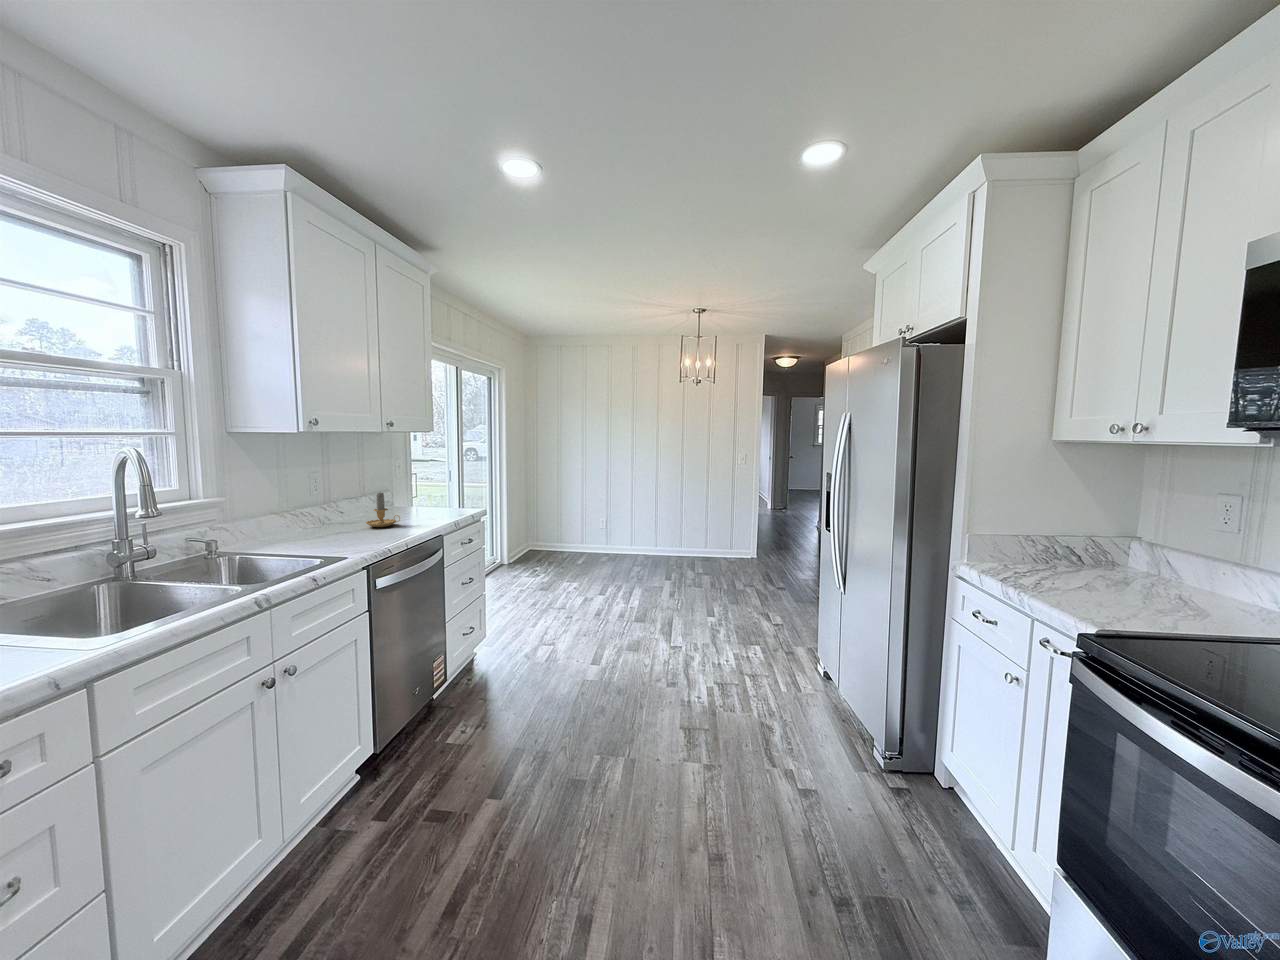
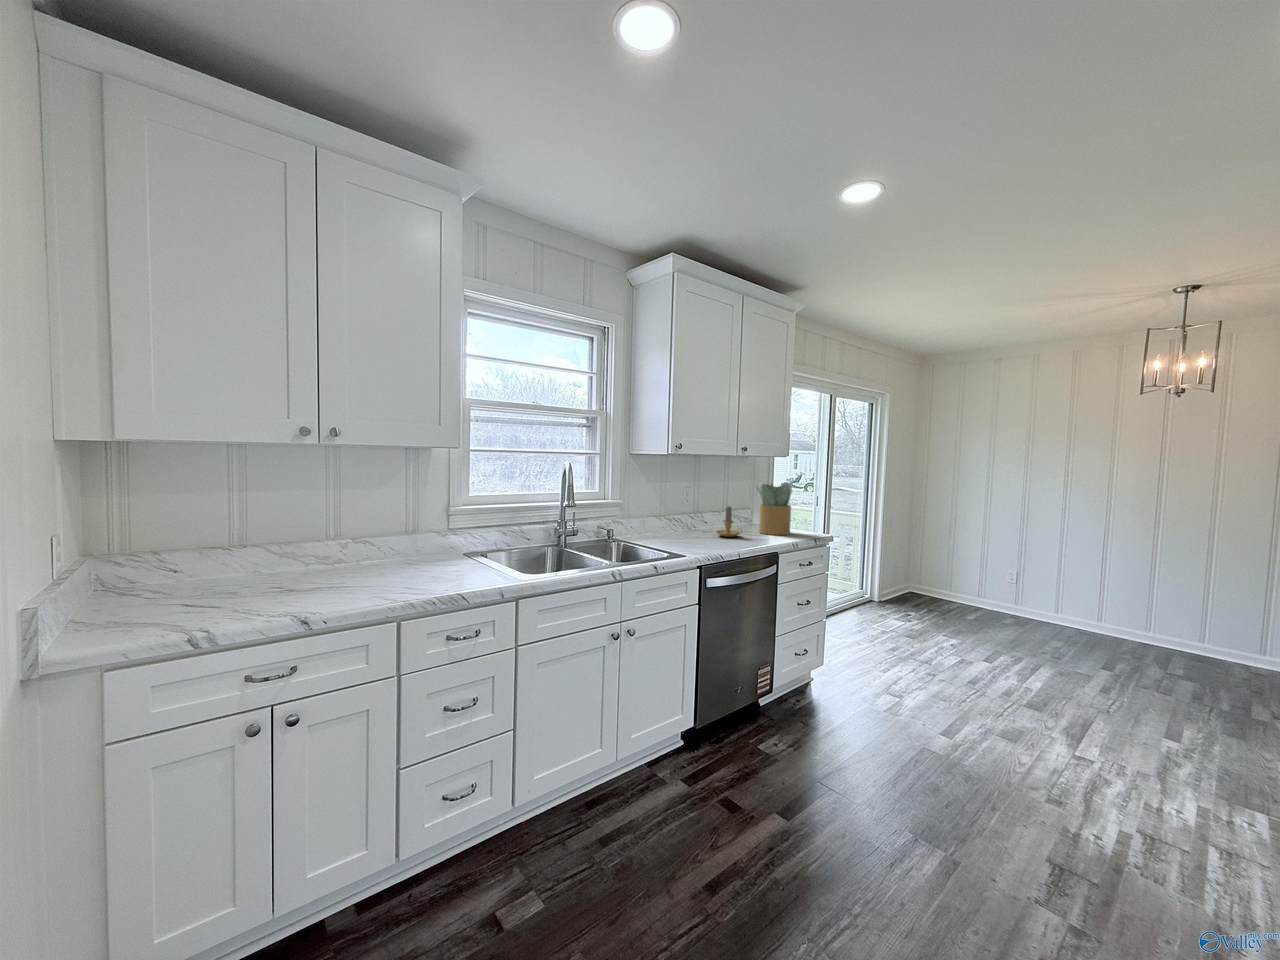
potted plant: none [406,462,448,518] -> present [756,483,792,535]

